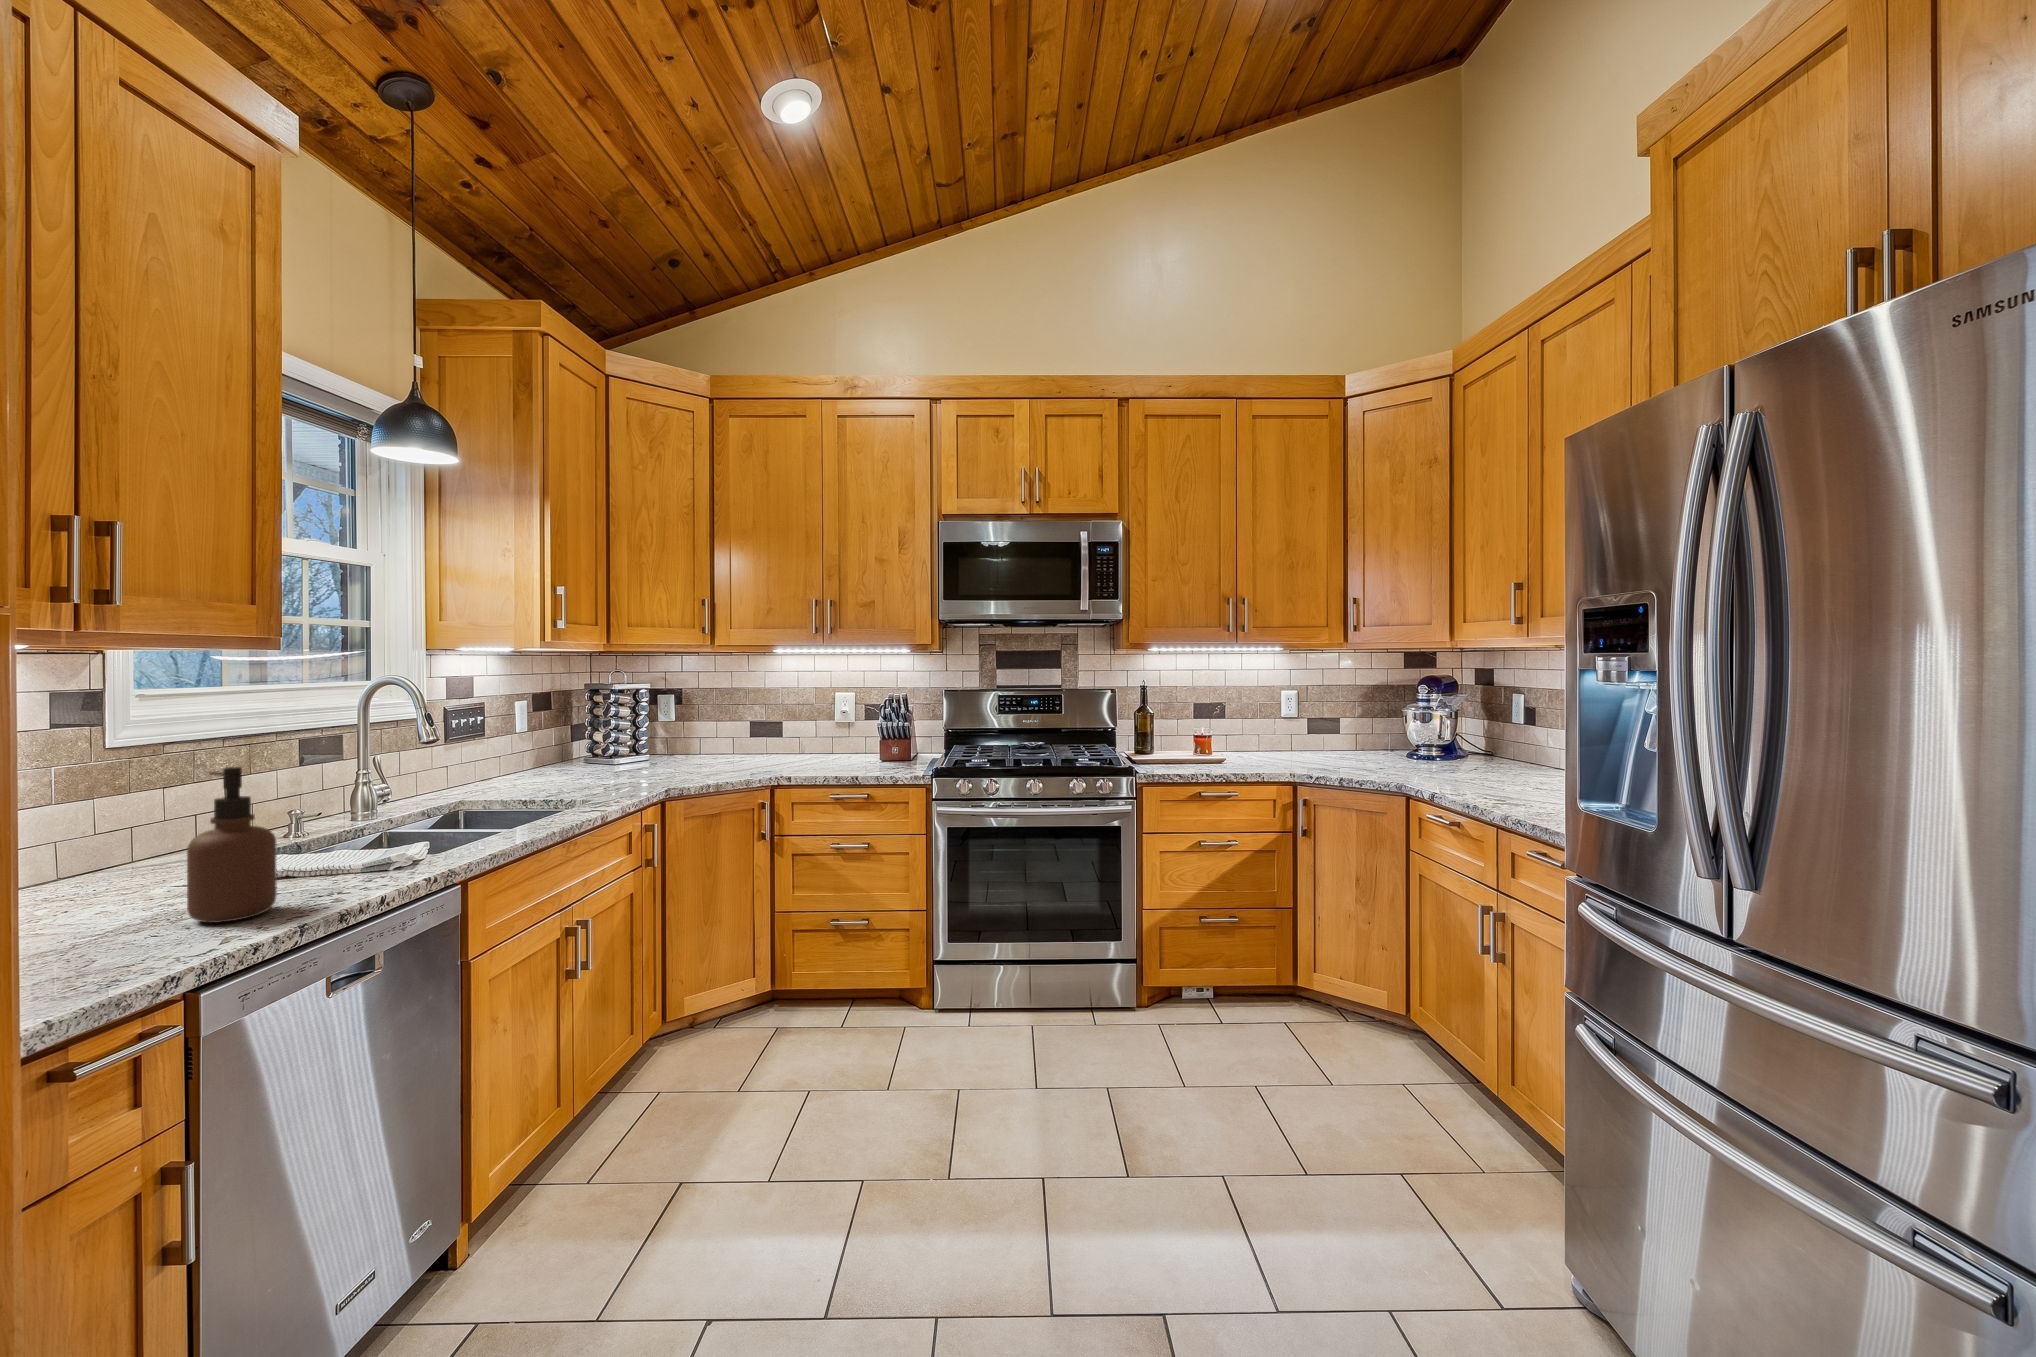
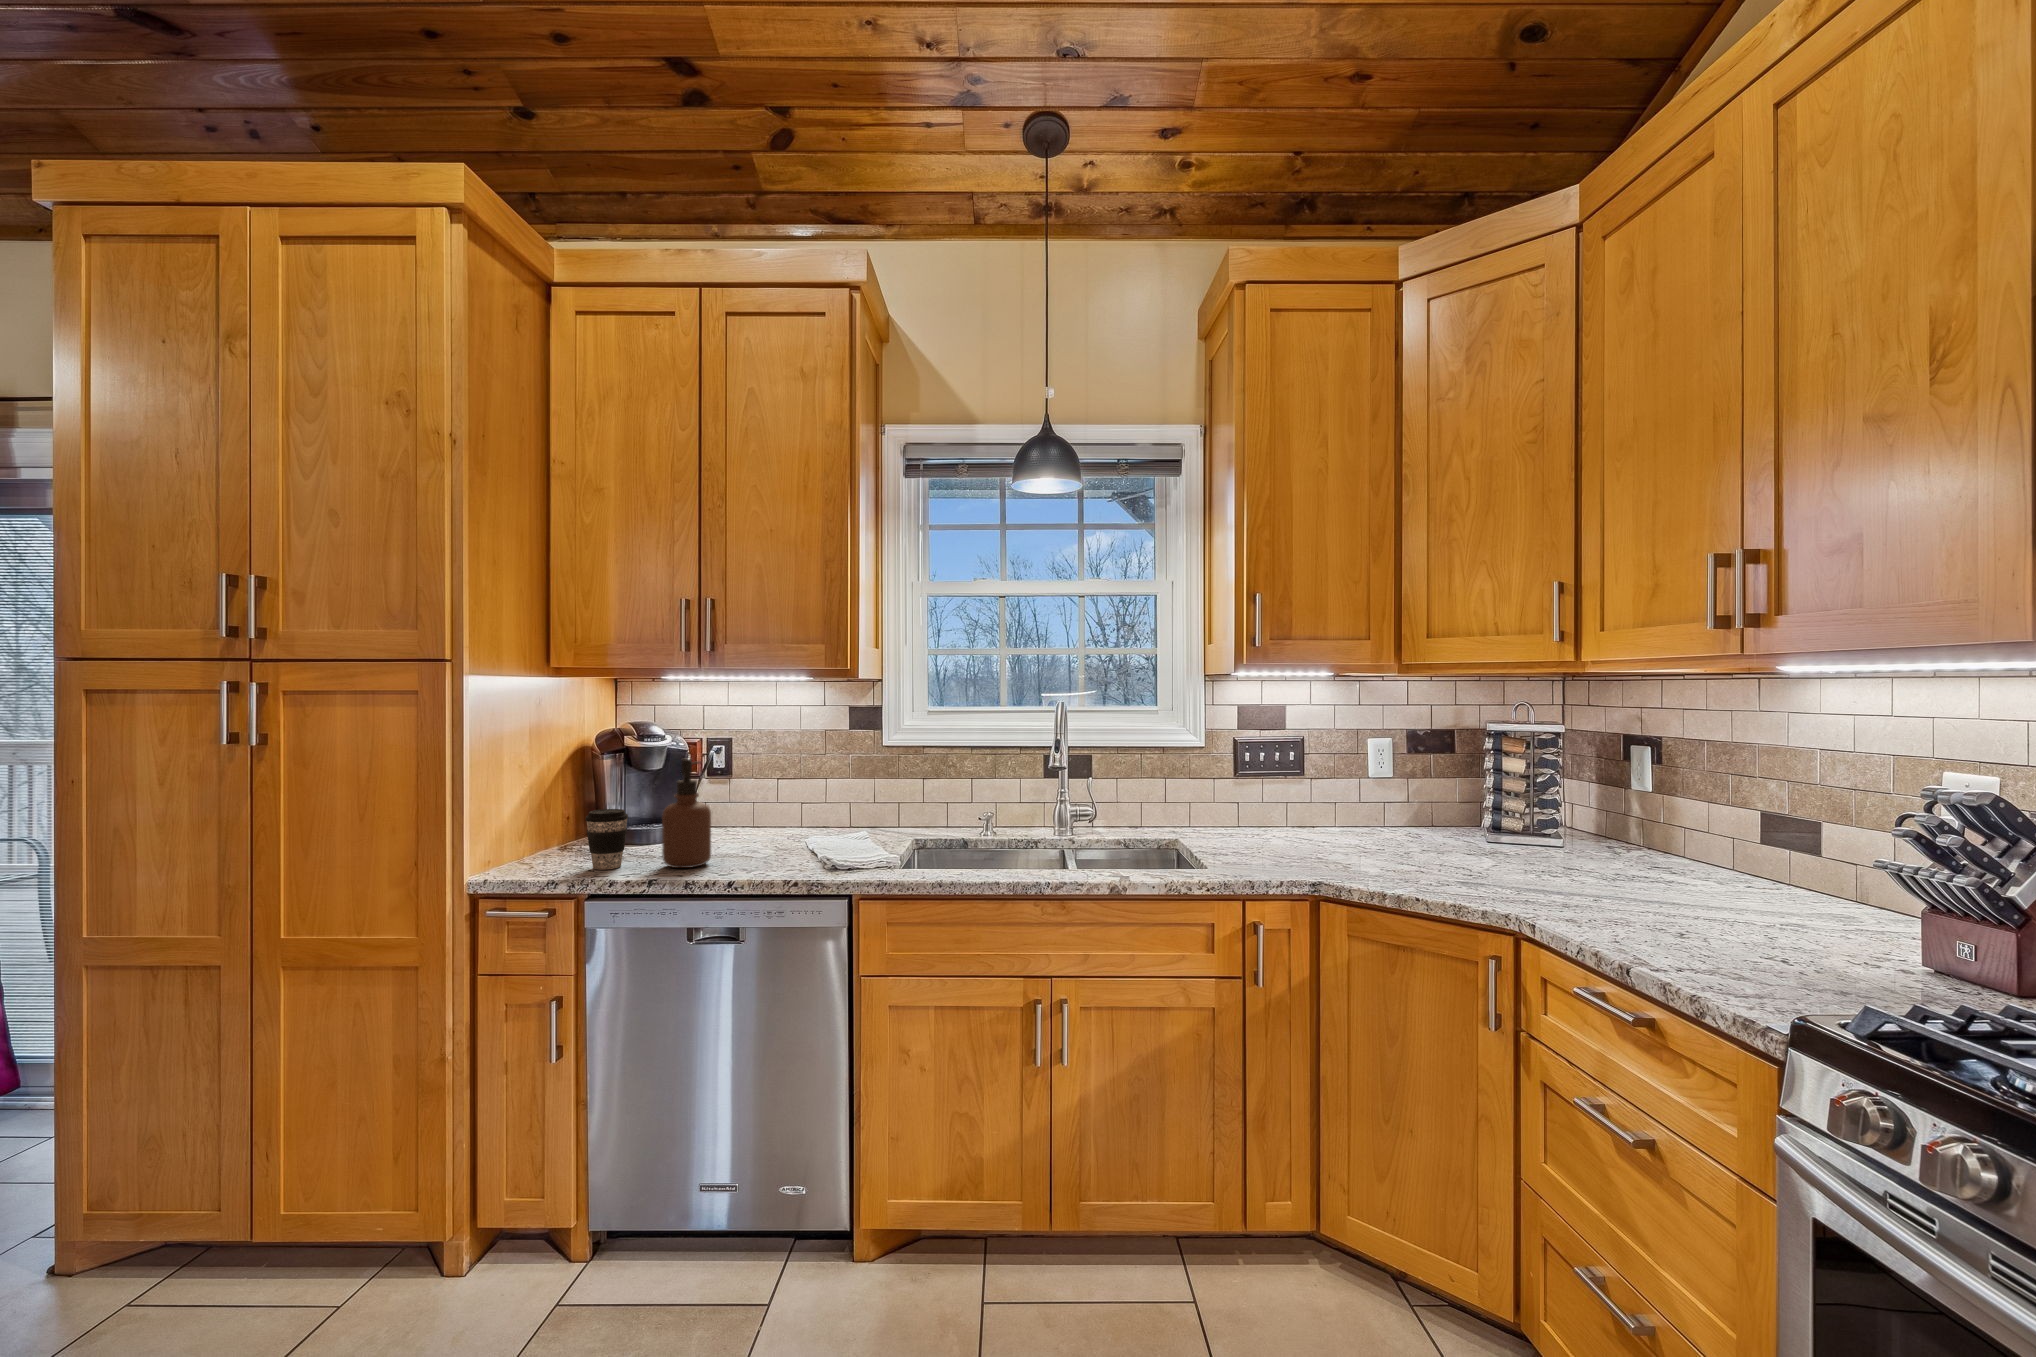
coffee cup: none [77,861,171,963] -> present [585,809,628,869]

